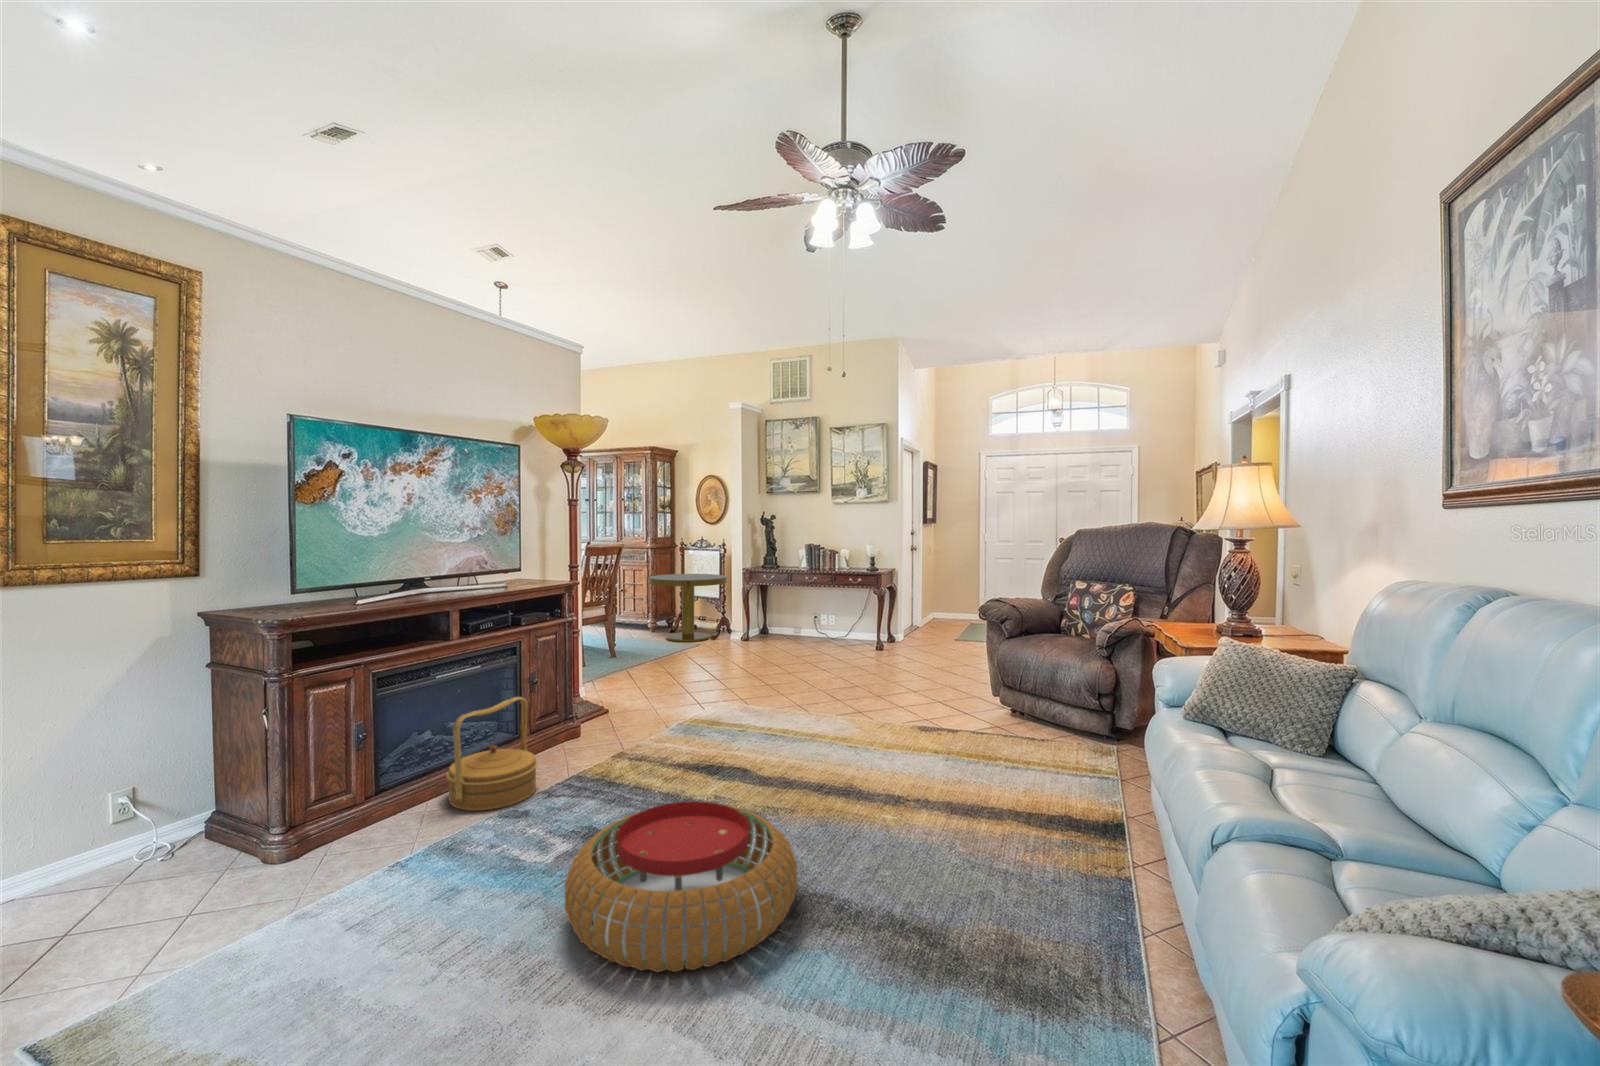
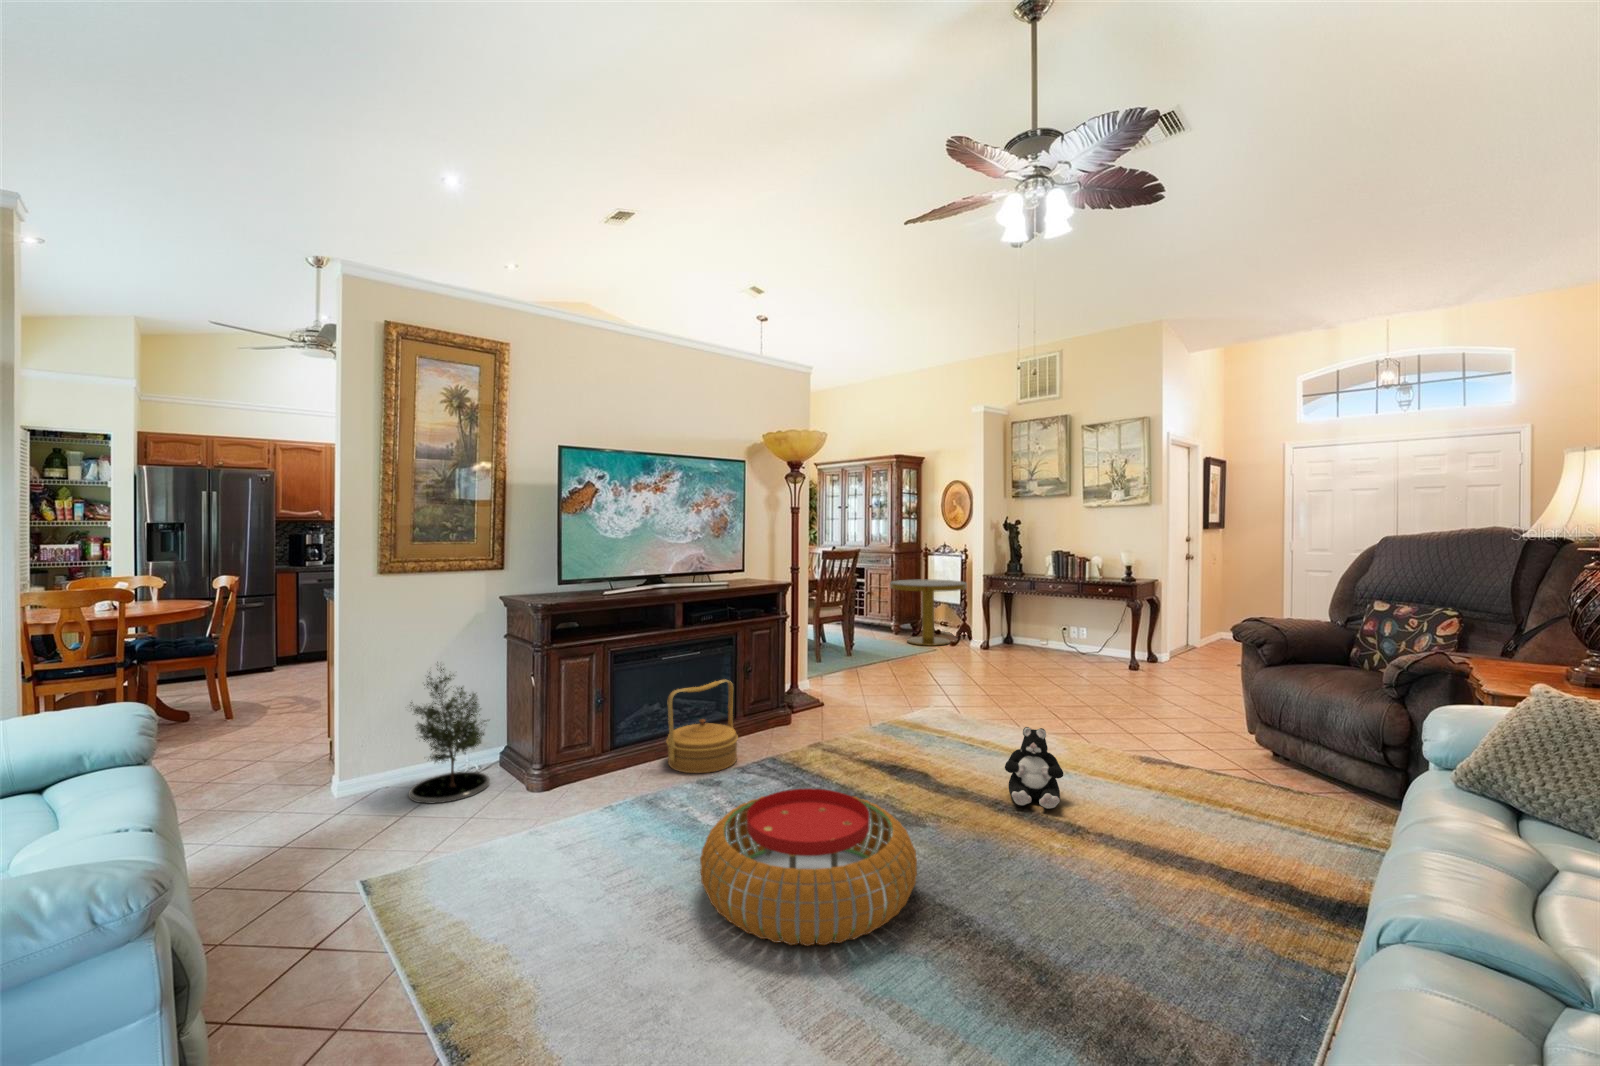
potted tree: none [36,711,188,919] -> present [408,667,490,803]
plush toy: none [826,712,879,787] -> present [1005,727,1063,809]

